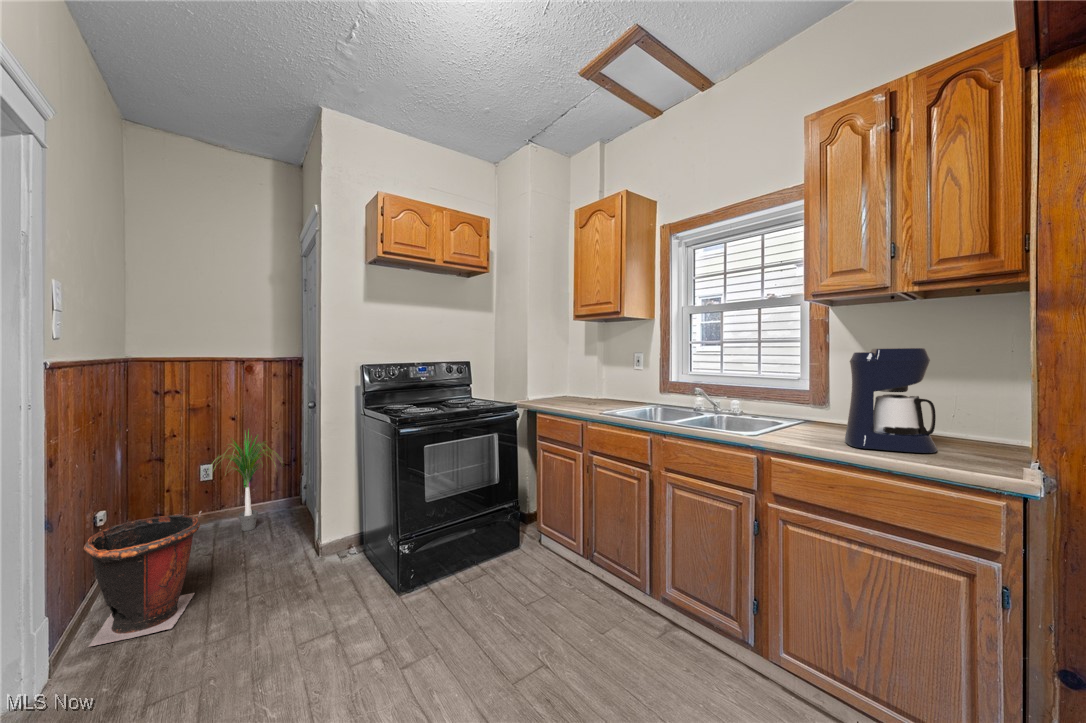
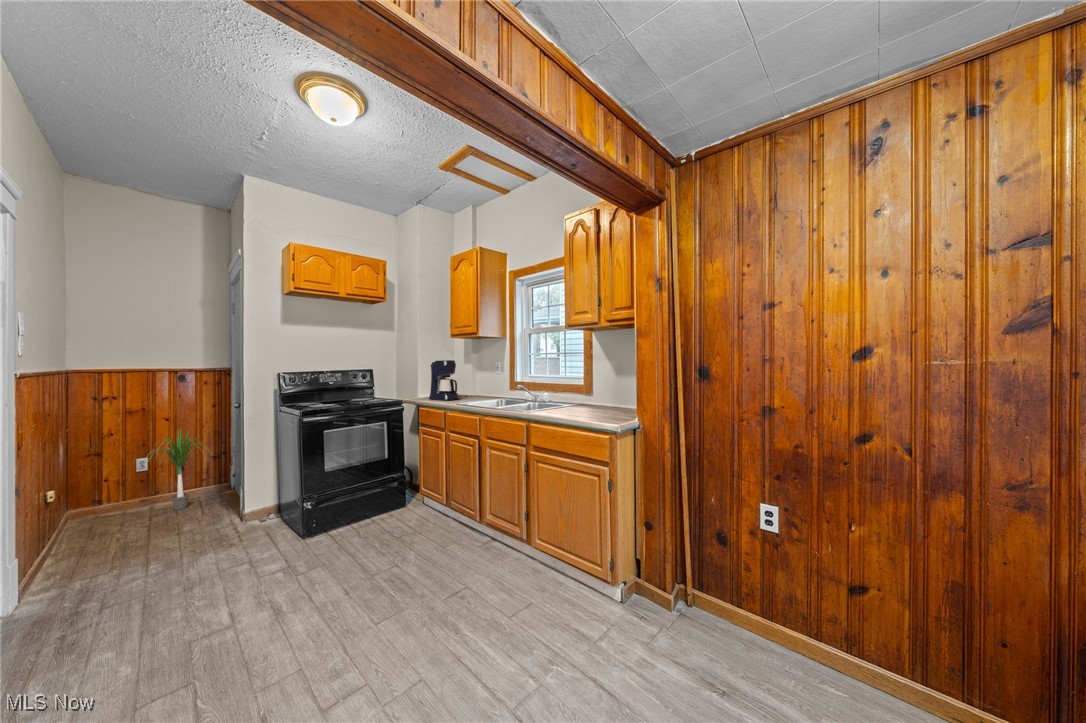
coffee maker: present [845,348,938,453] -> present [429,360,460,400]
waste bin: present [84,511,202,646] -> none [43,484,141,585]

